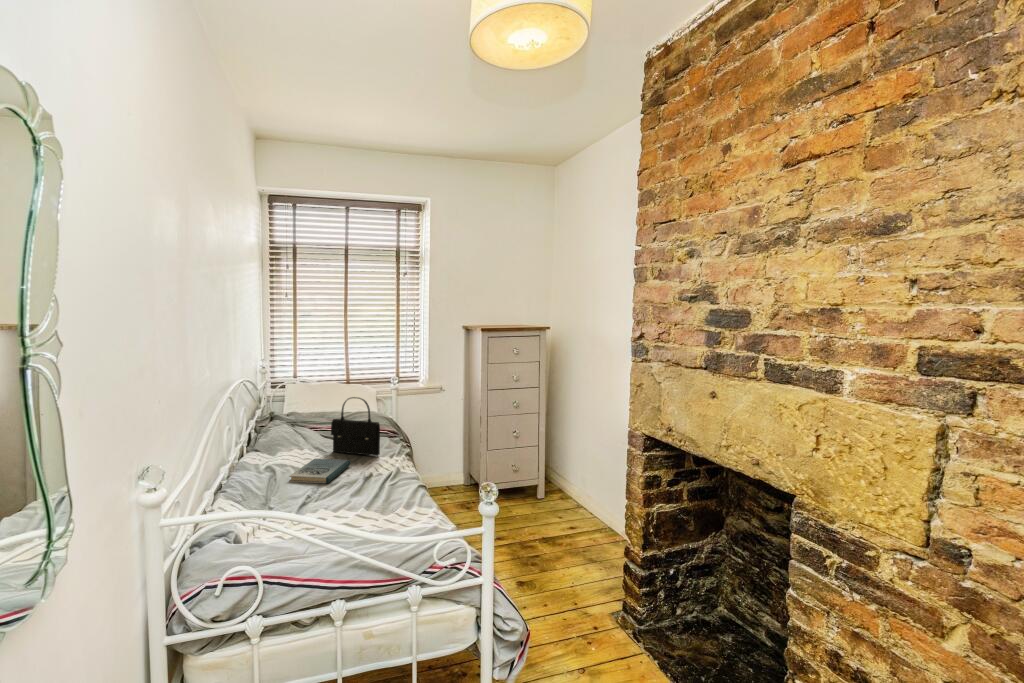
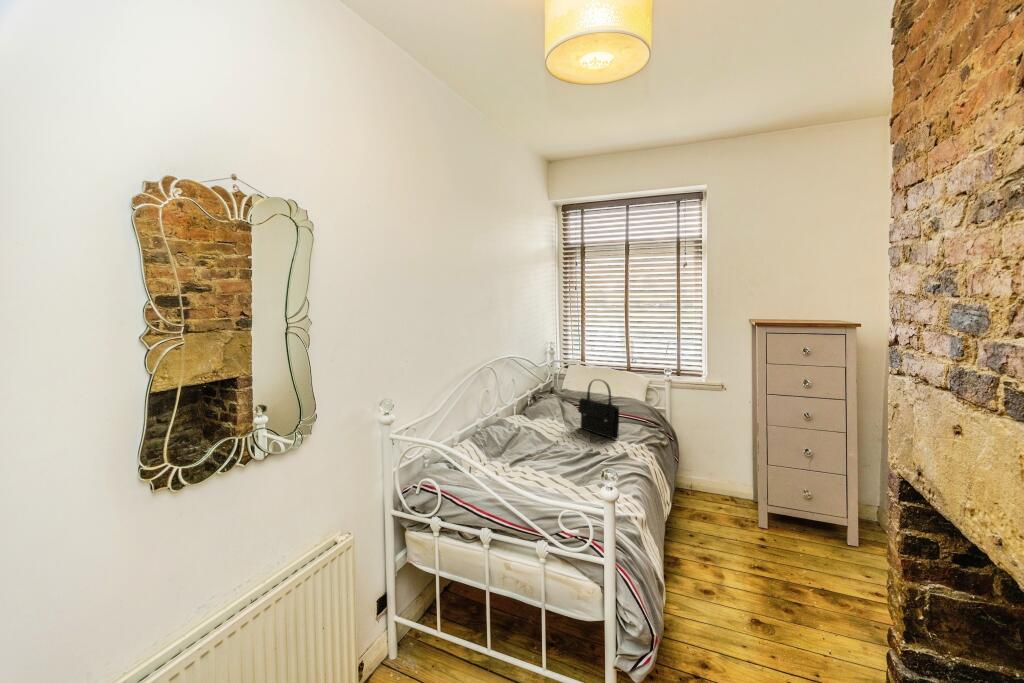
book: present [289,459,351,483] -> none [525,430,584,454]

